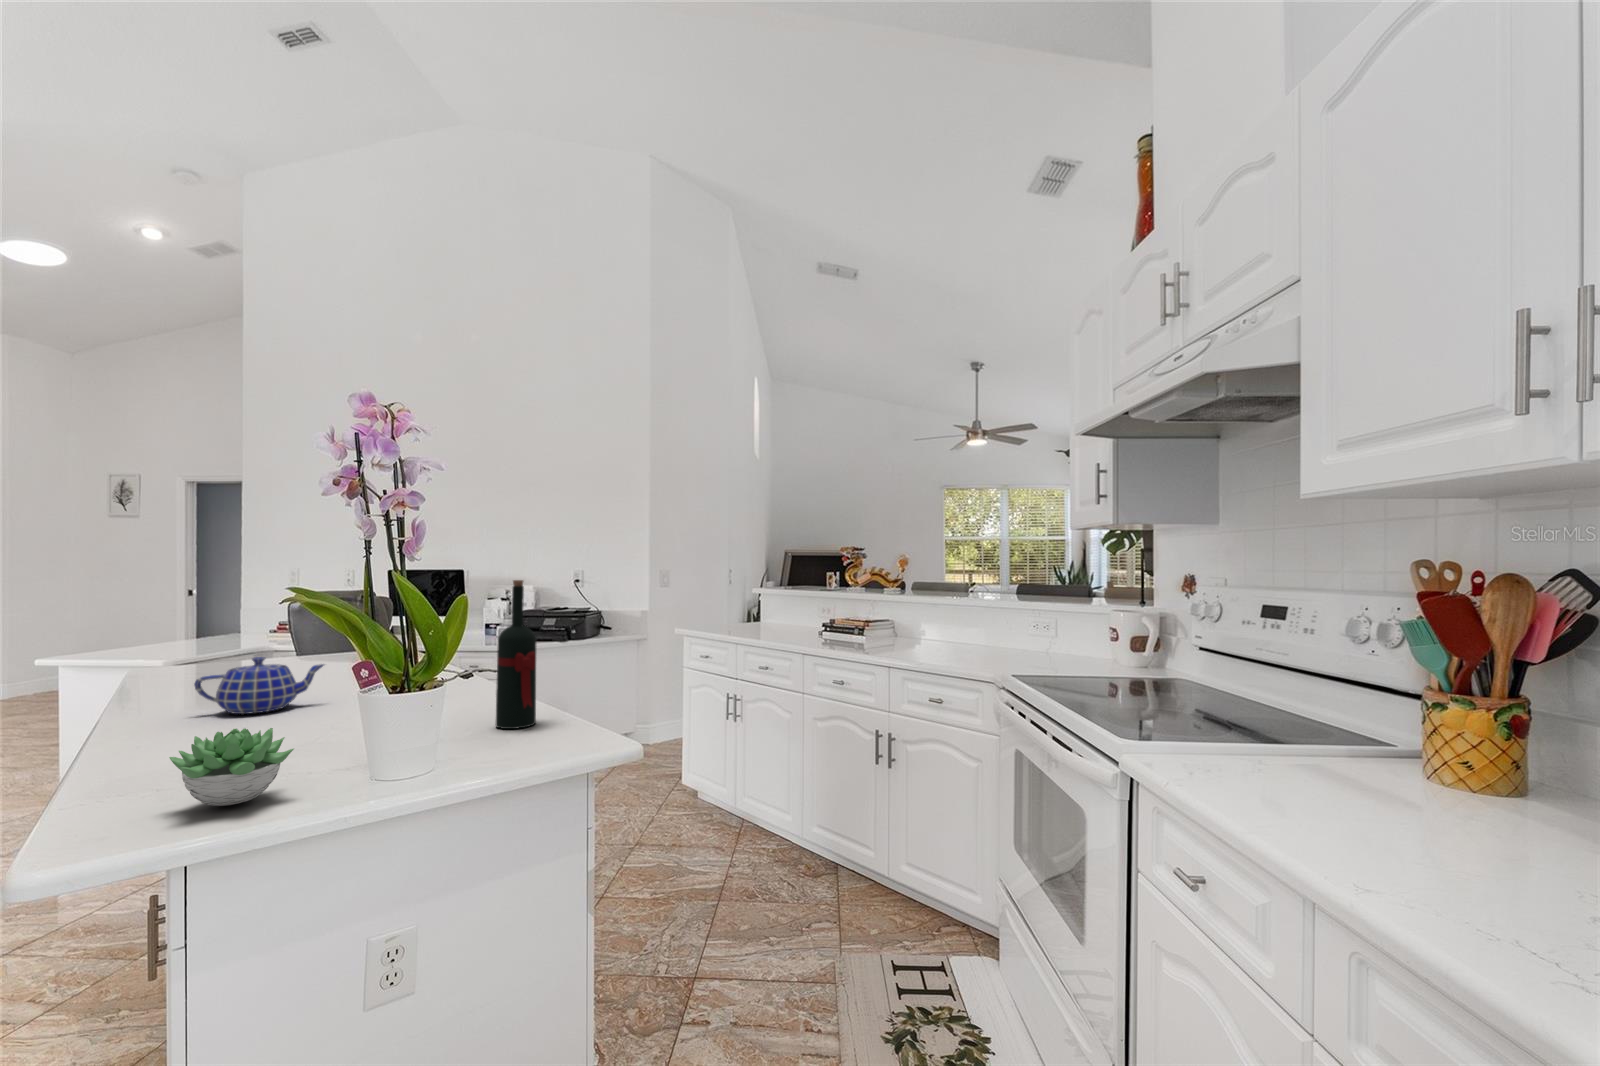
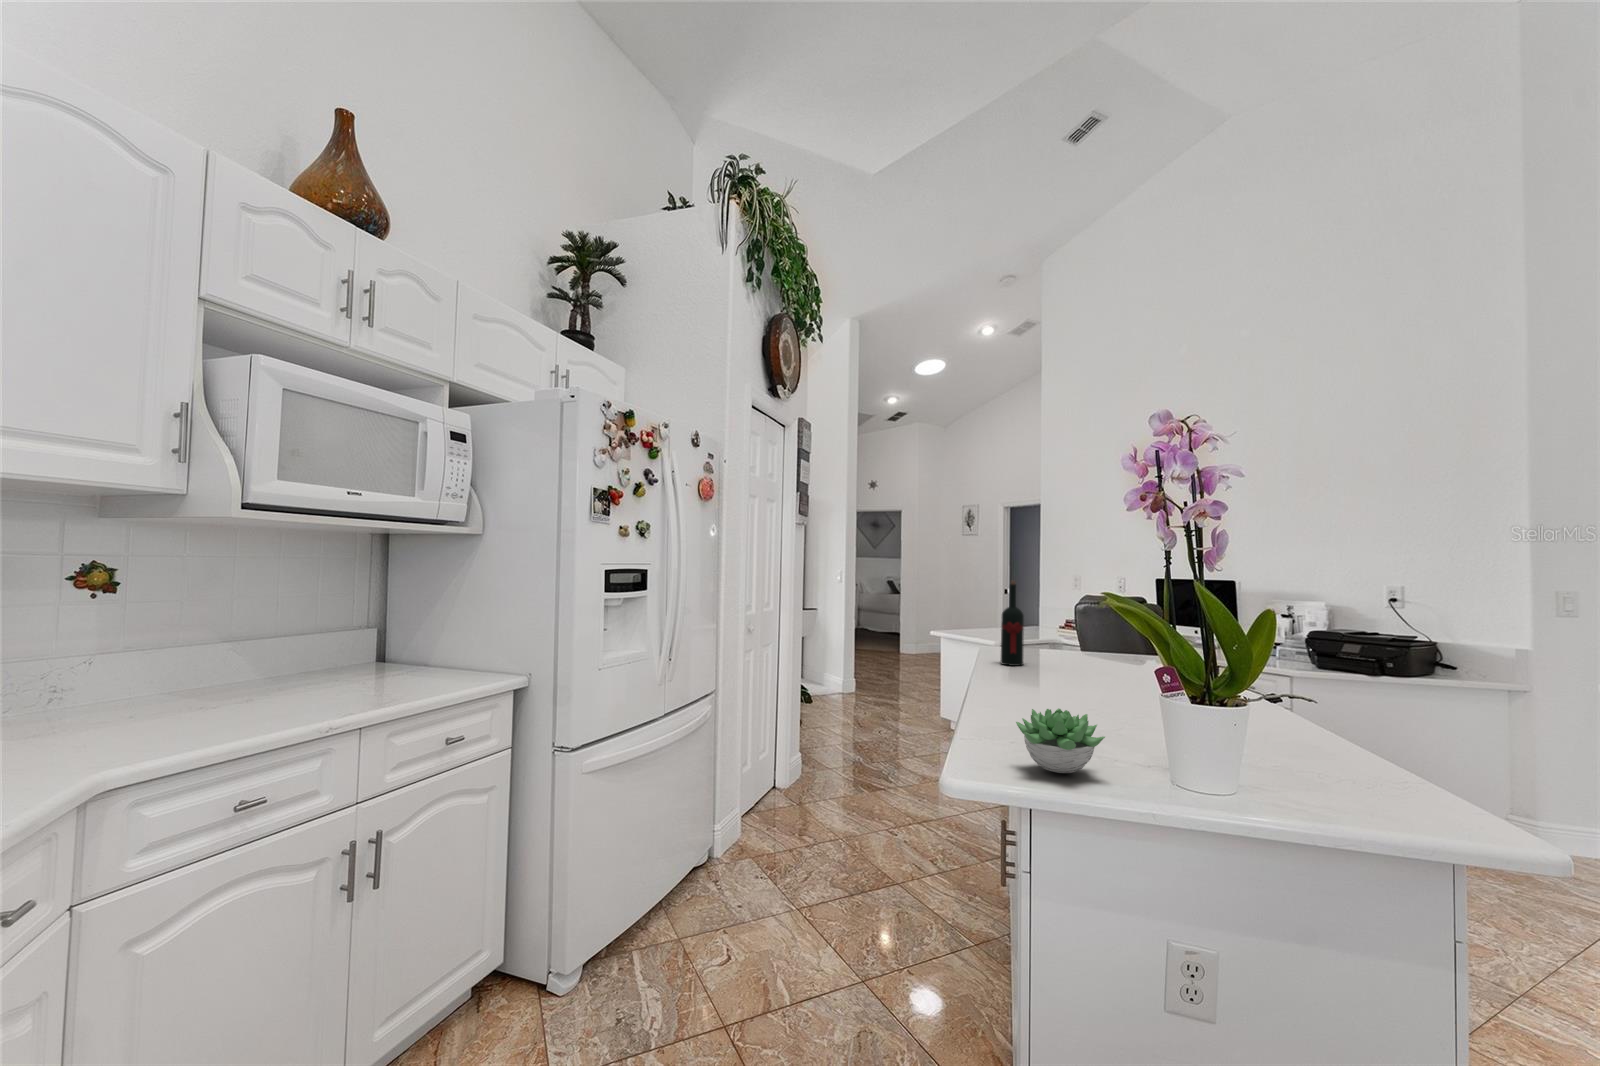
wine bottle: present [496,580,536,729] -> present [1001,581,1024,666]
teapot: present [194,657,324,714] -> none [1023,649,1120,697]

